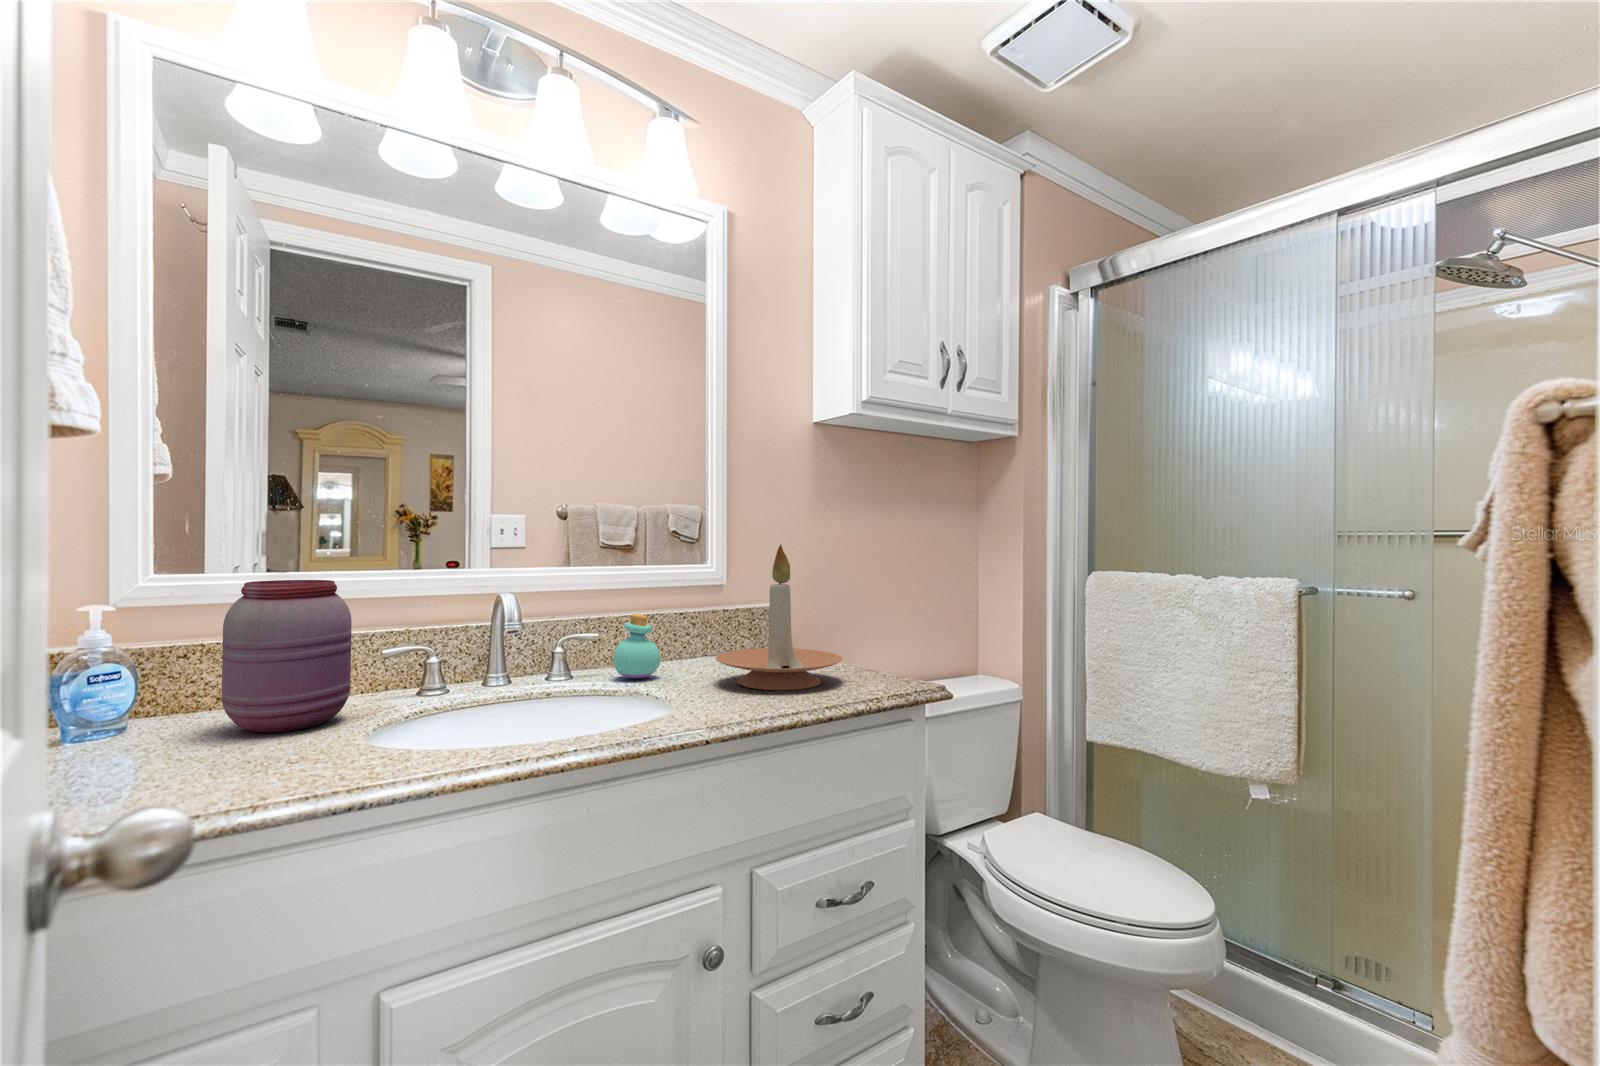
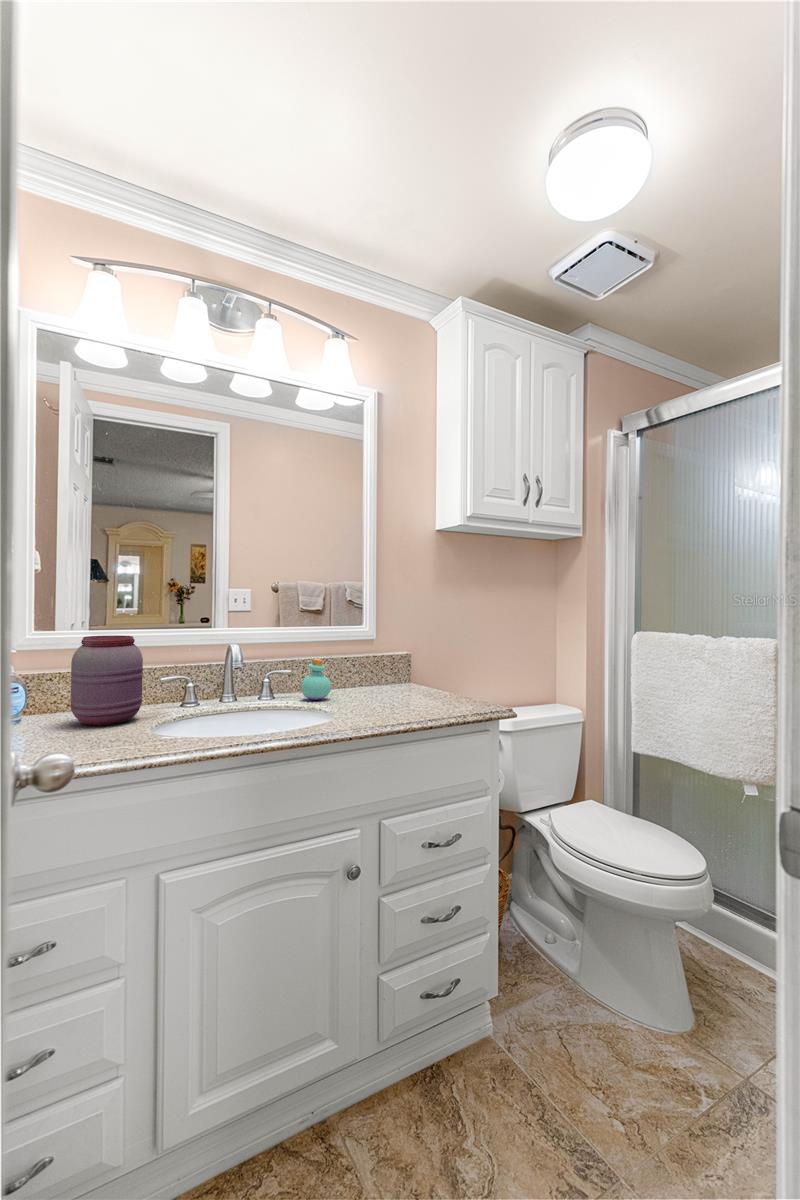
candle holder: present [715,545,843,690] -> none [364,614,447,709]

